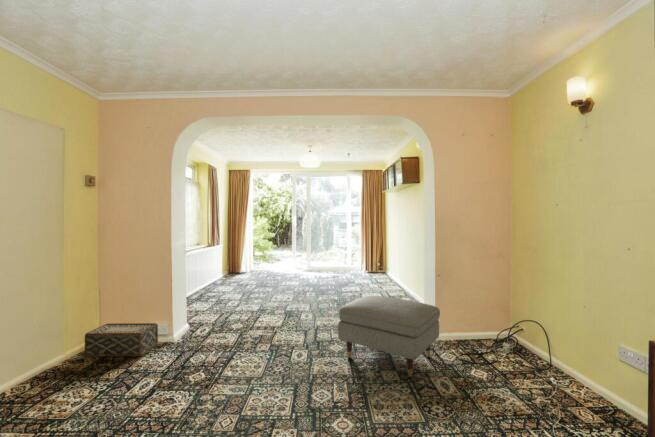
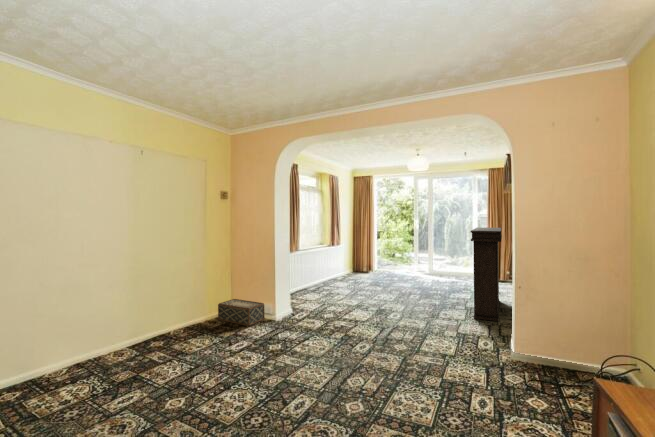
console table: none [361,227,396,308] -> present [471,228,502,321]
ottoman: present [338,296,440,377] -> none [394,302,506,388]

